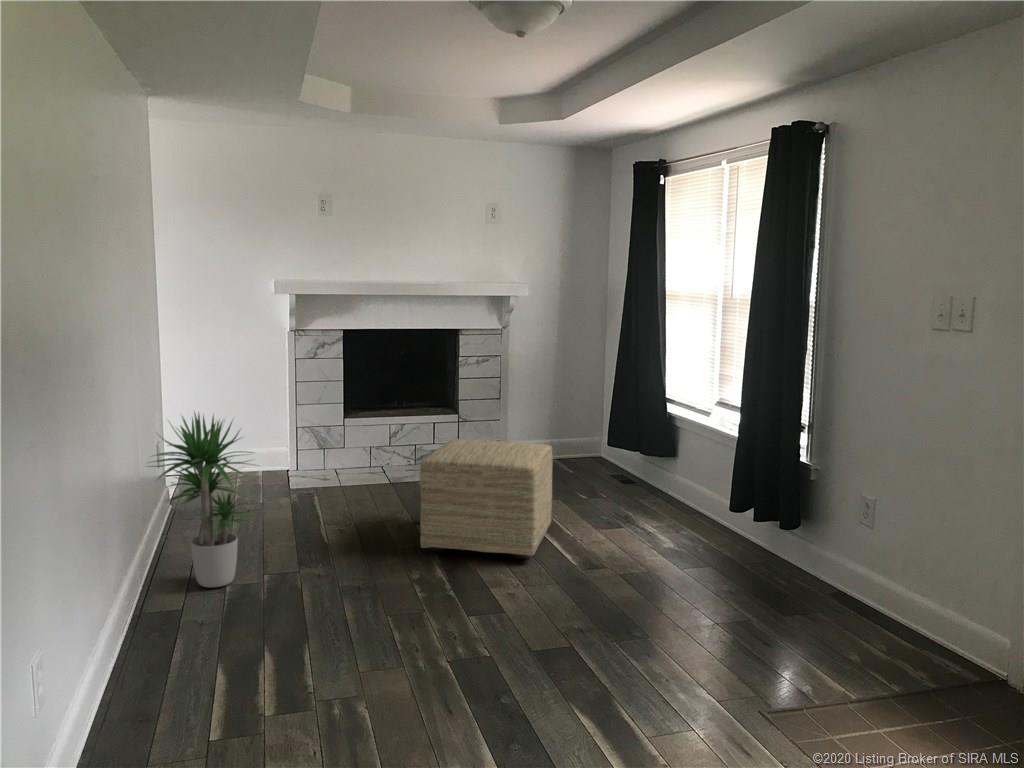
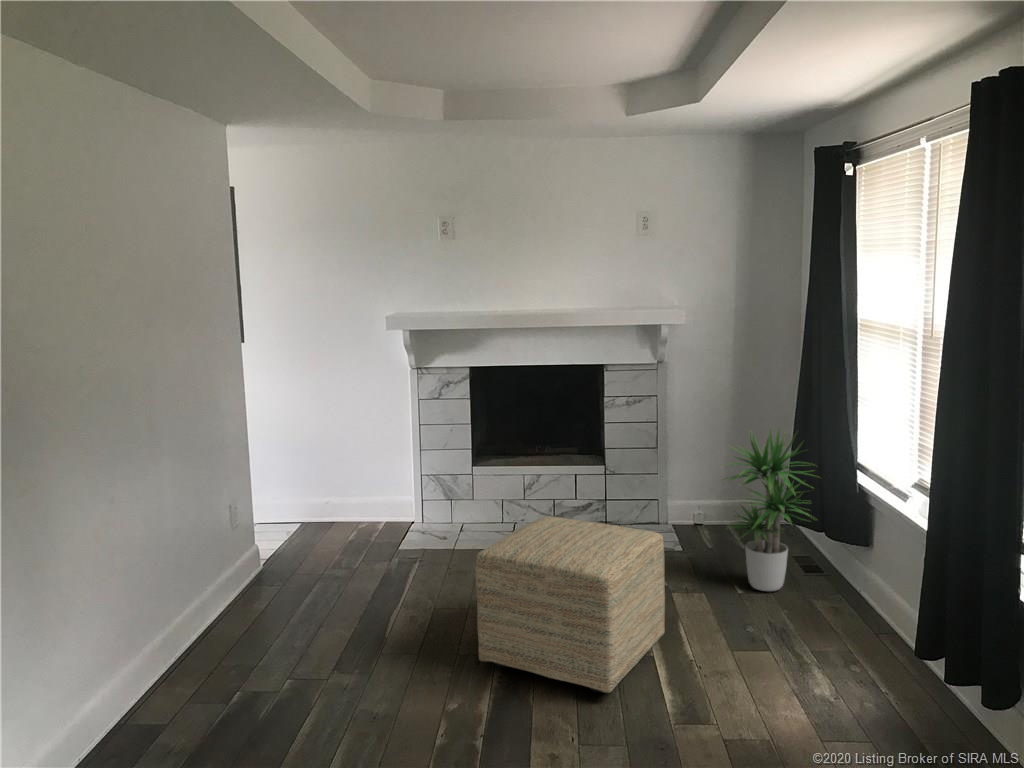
potted plant: present [150,412,253,588] -> present [726,430,814,591]

